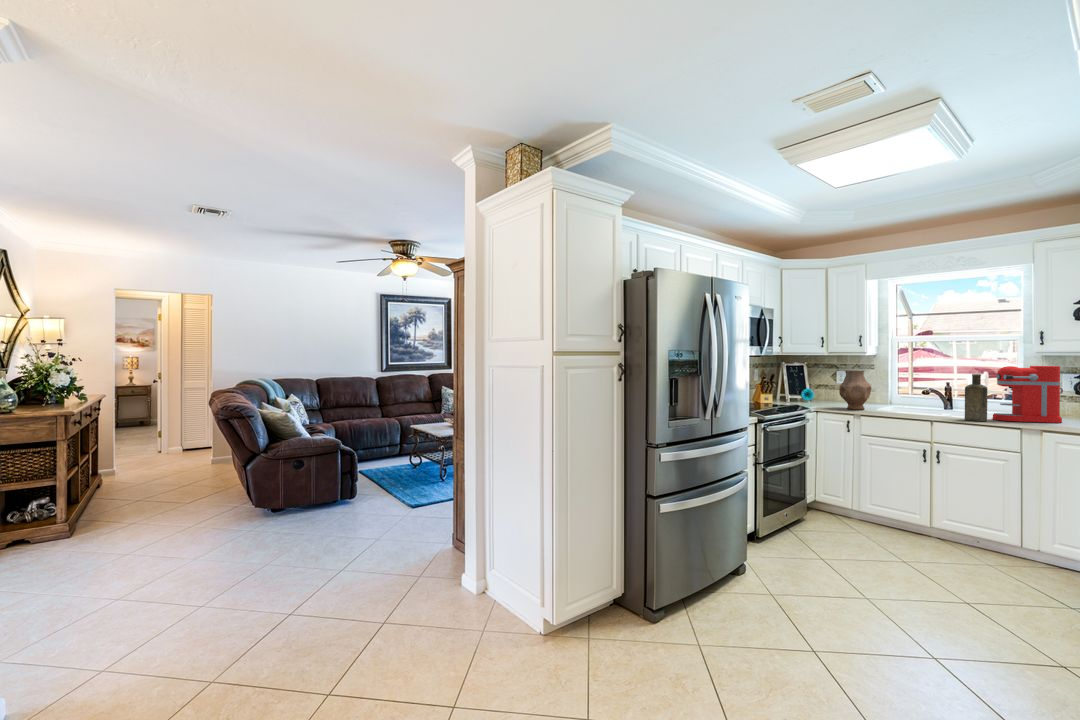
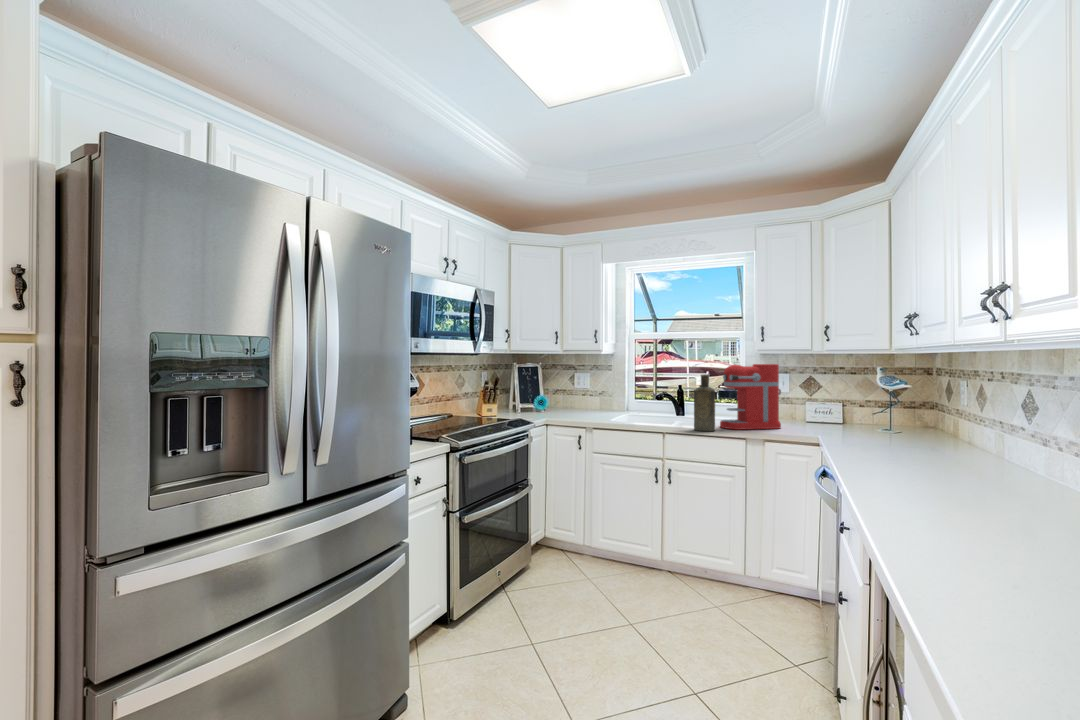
vase: present [839,370,871,410] -> none [570,372,603,421]

